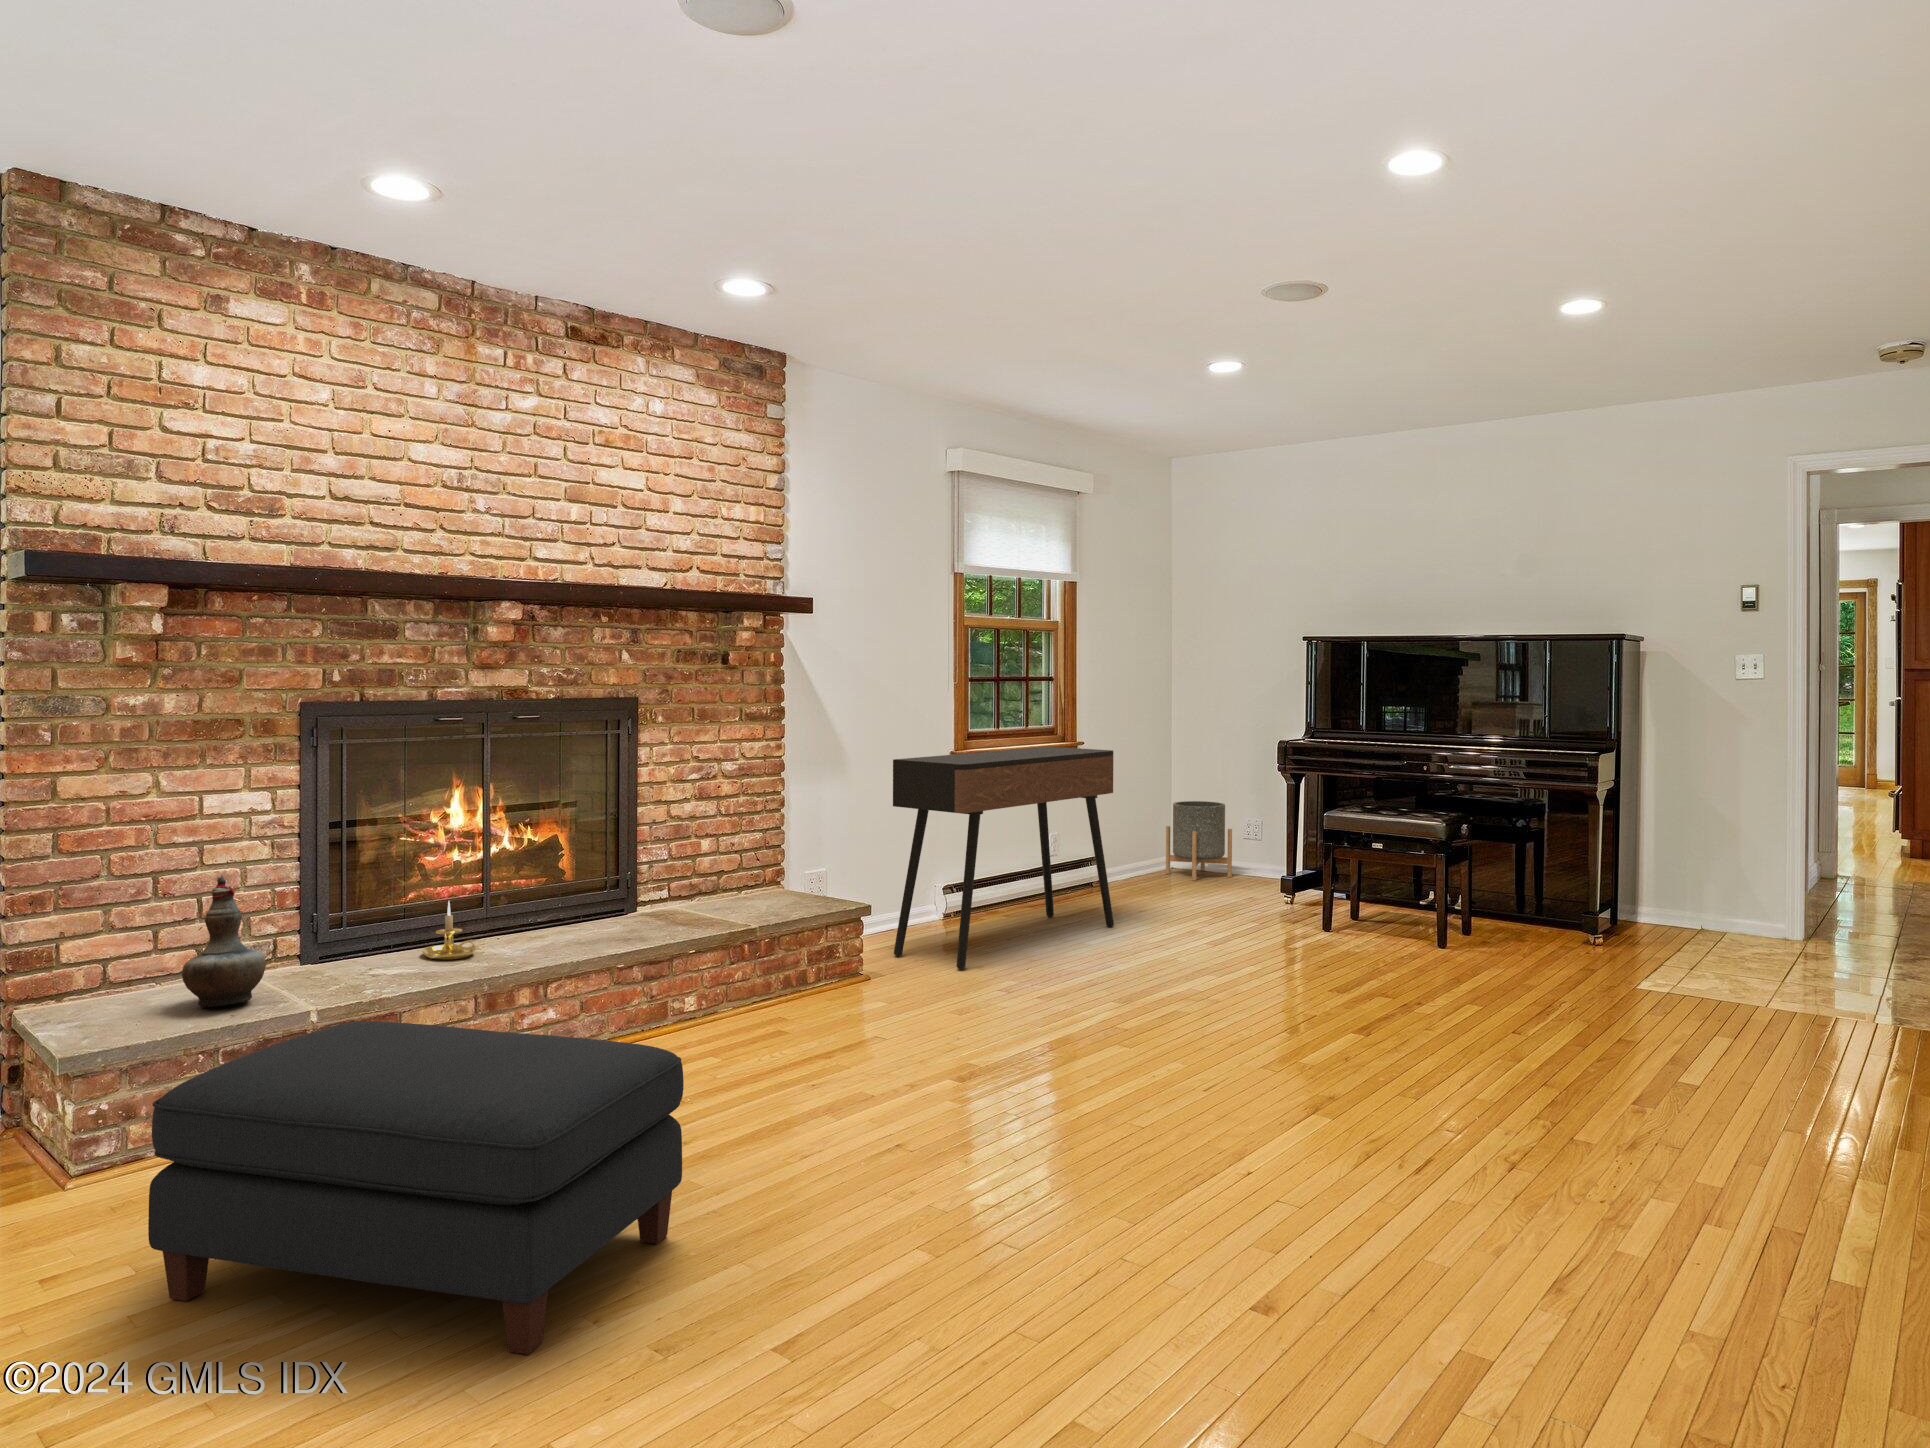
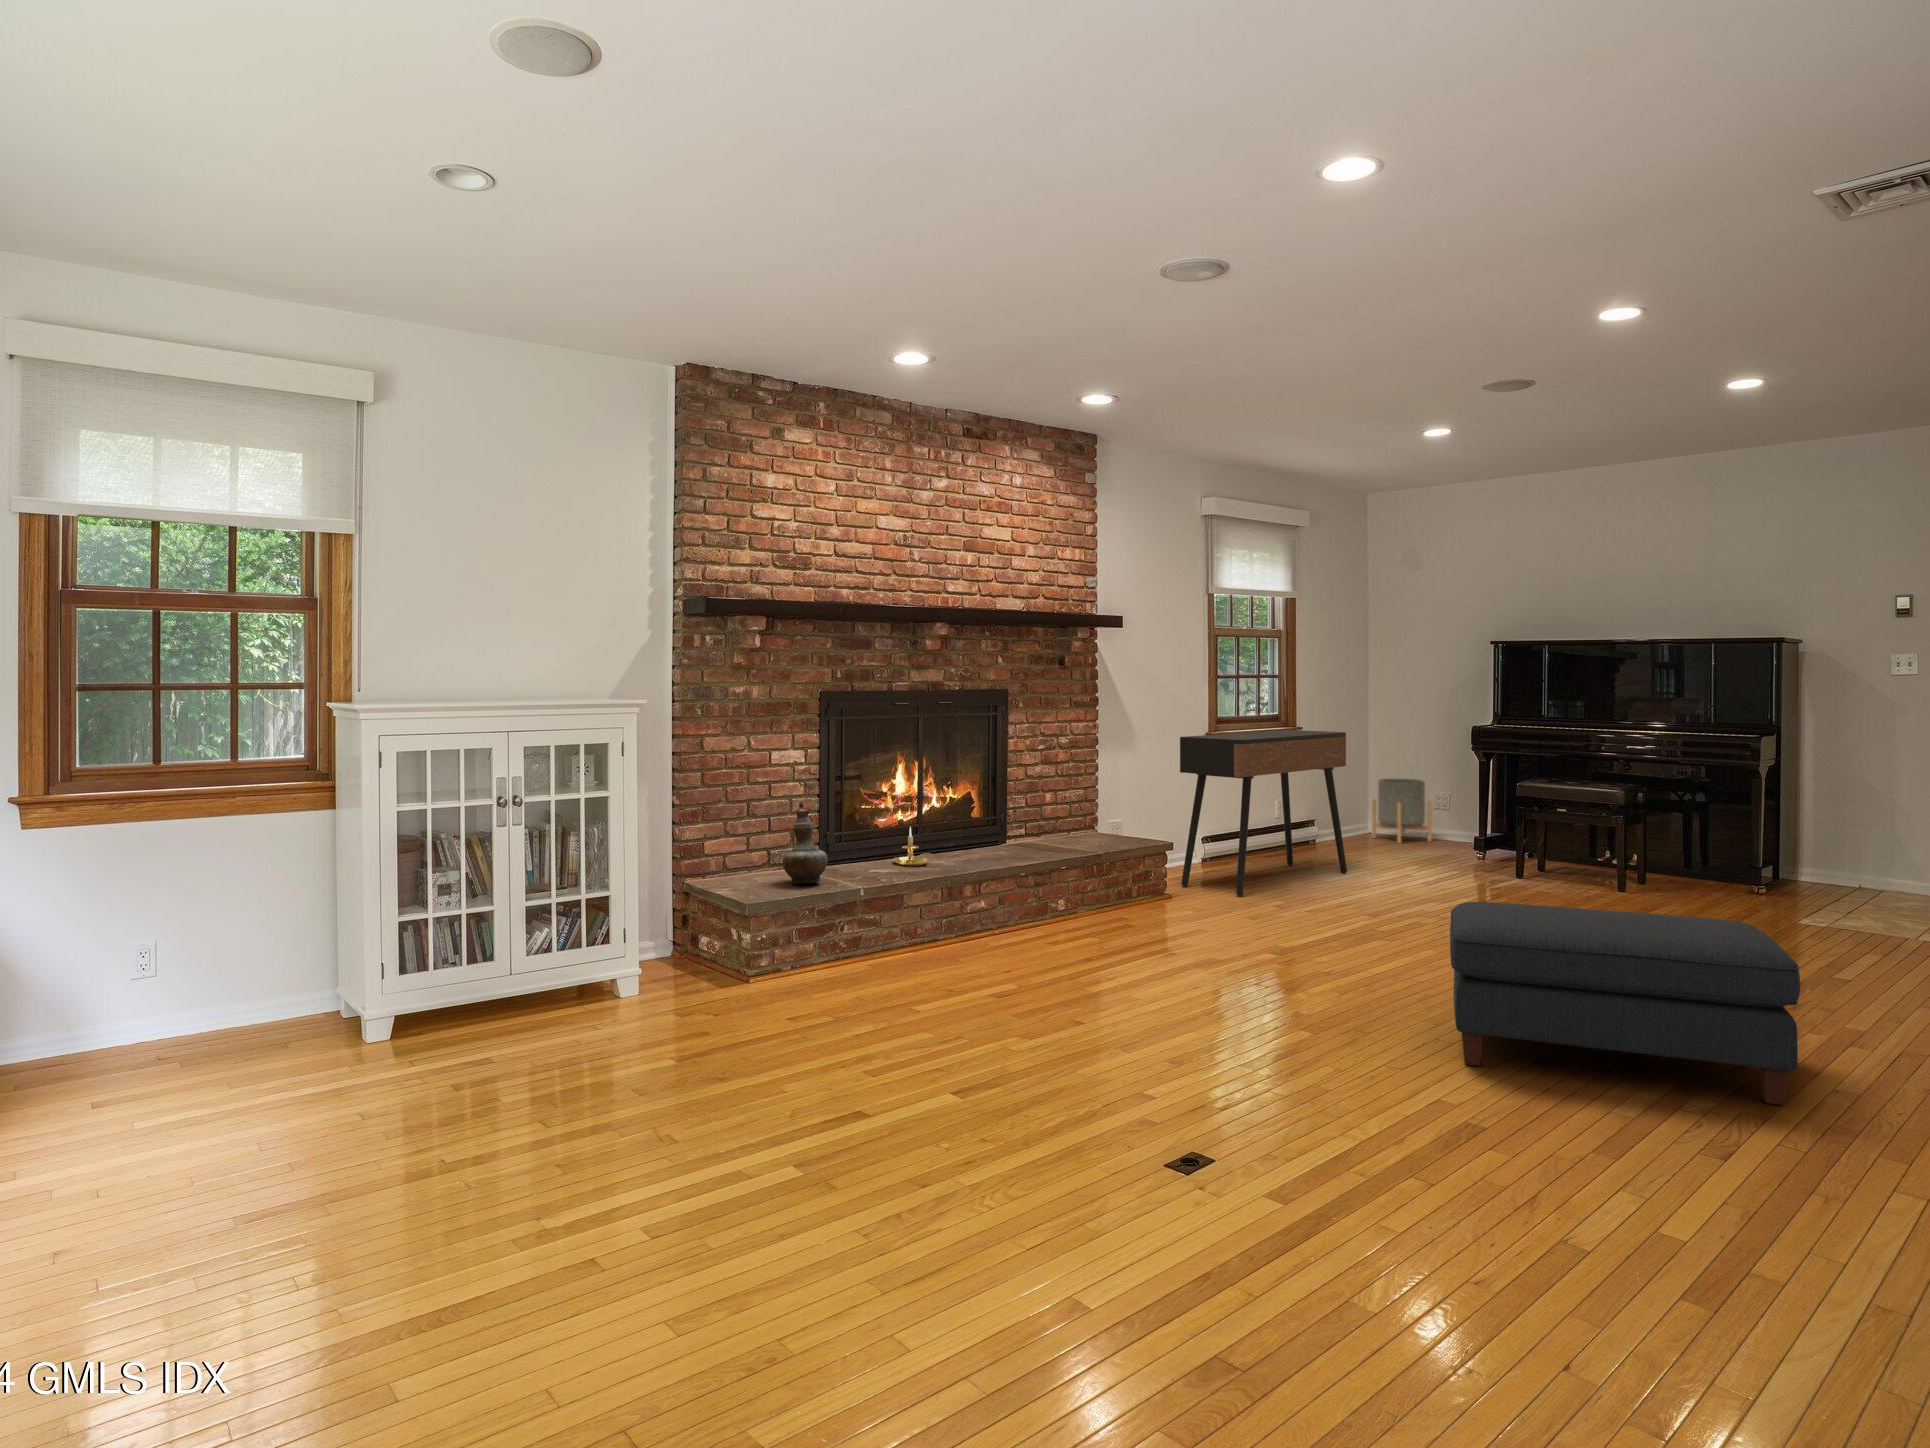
ottoman: present [148,1021,684,1355] -> present [1450,902,1800,1105]

